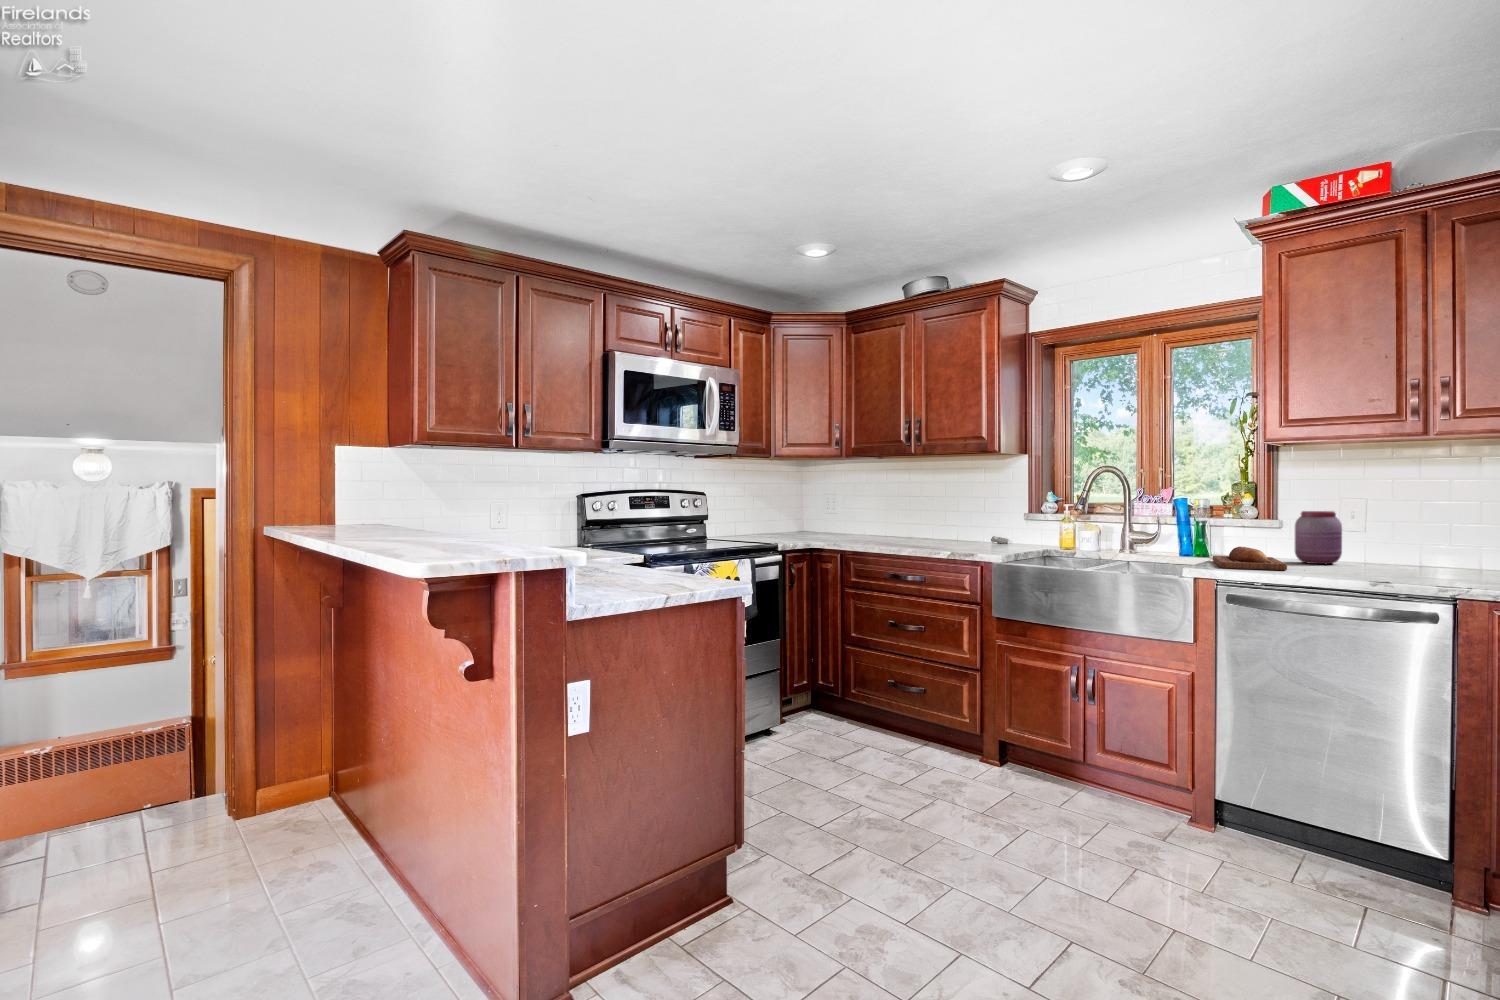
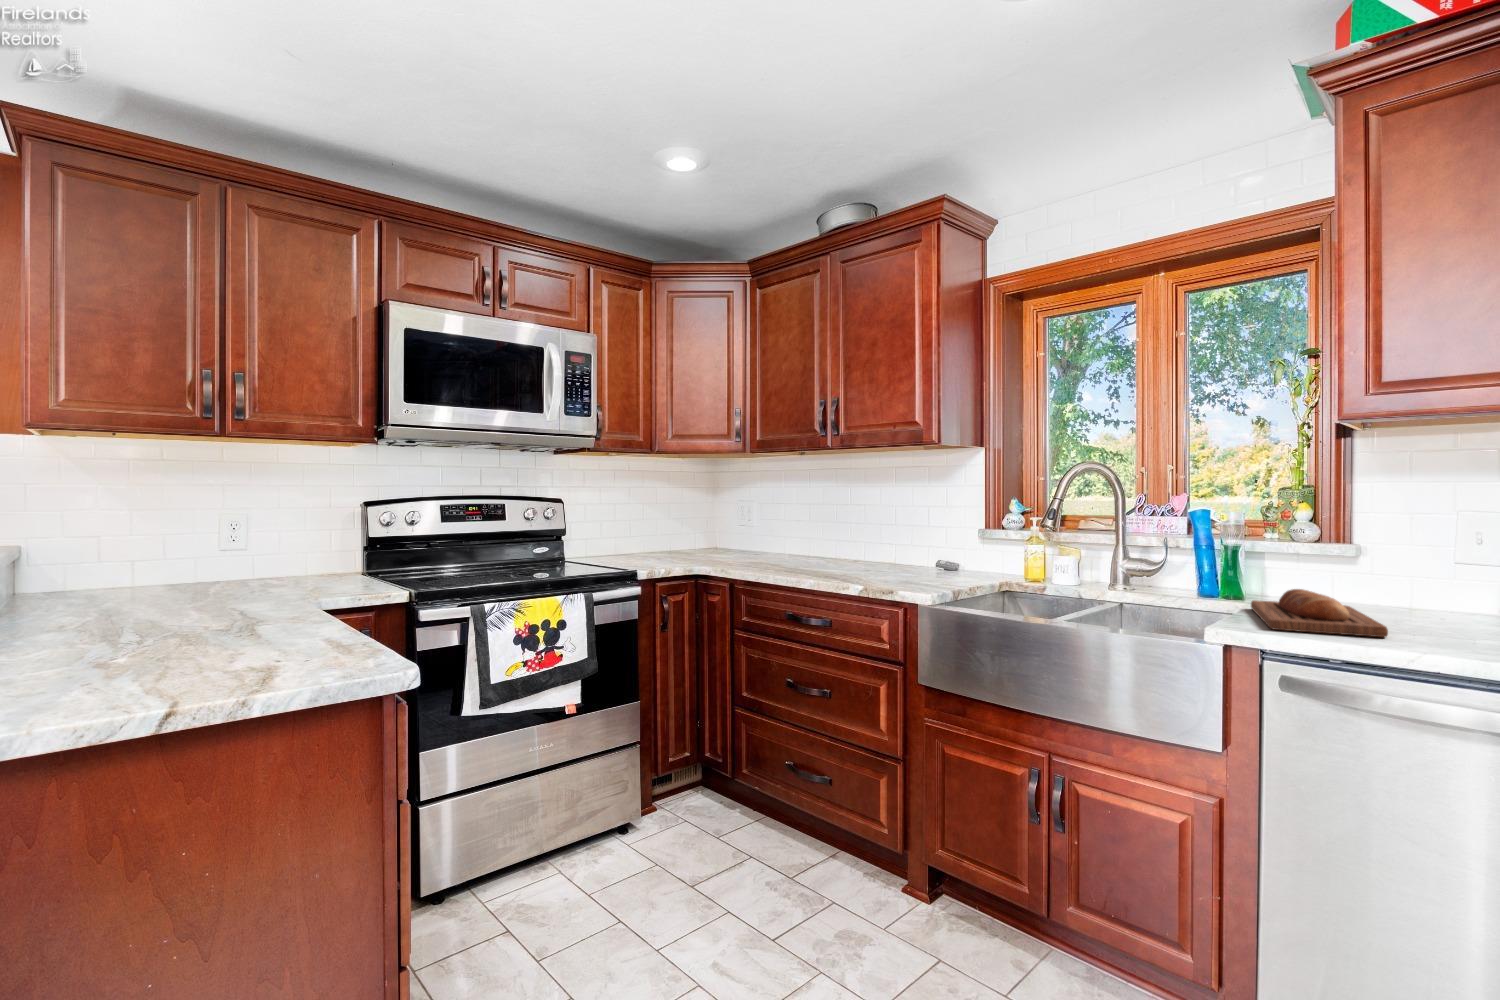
jar: present [1295,511,1342,564] -> none [1383,532,1466,619]

